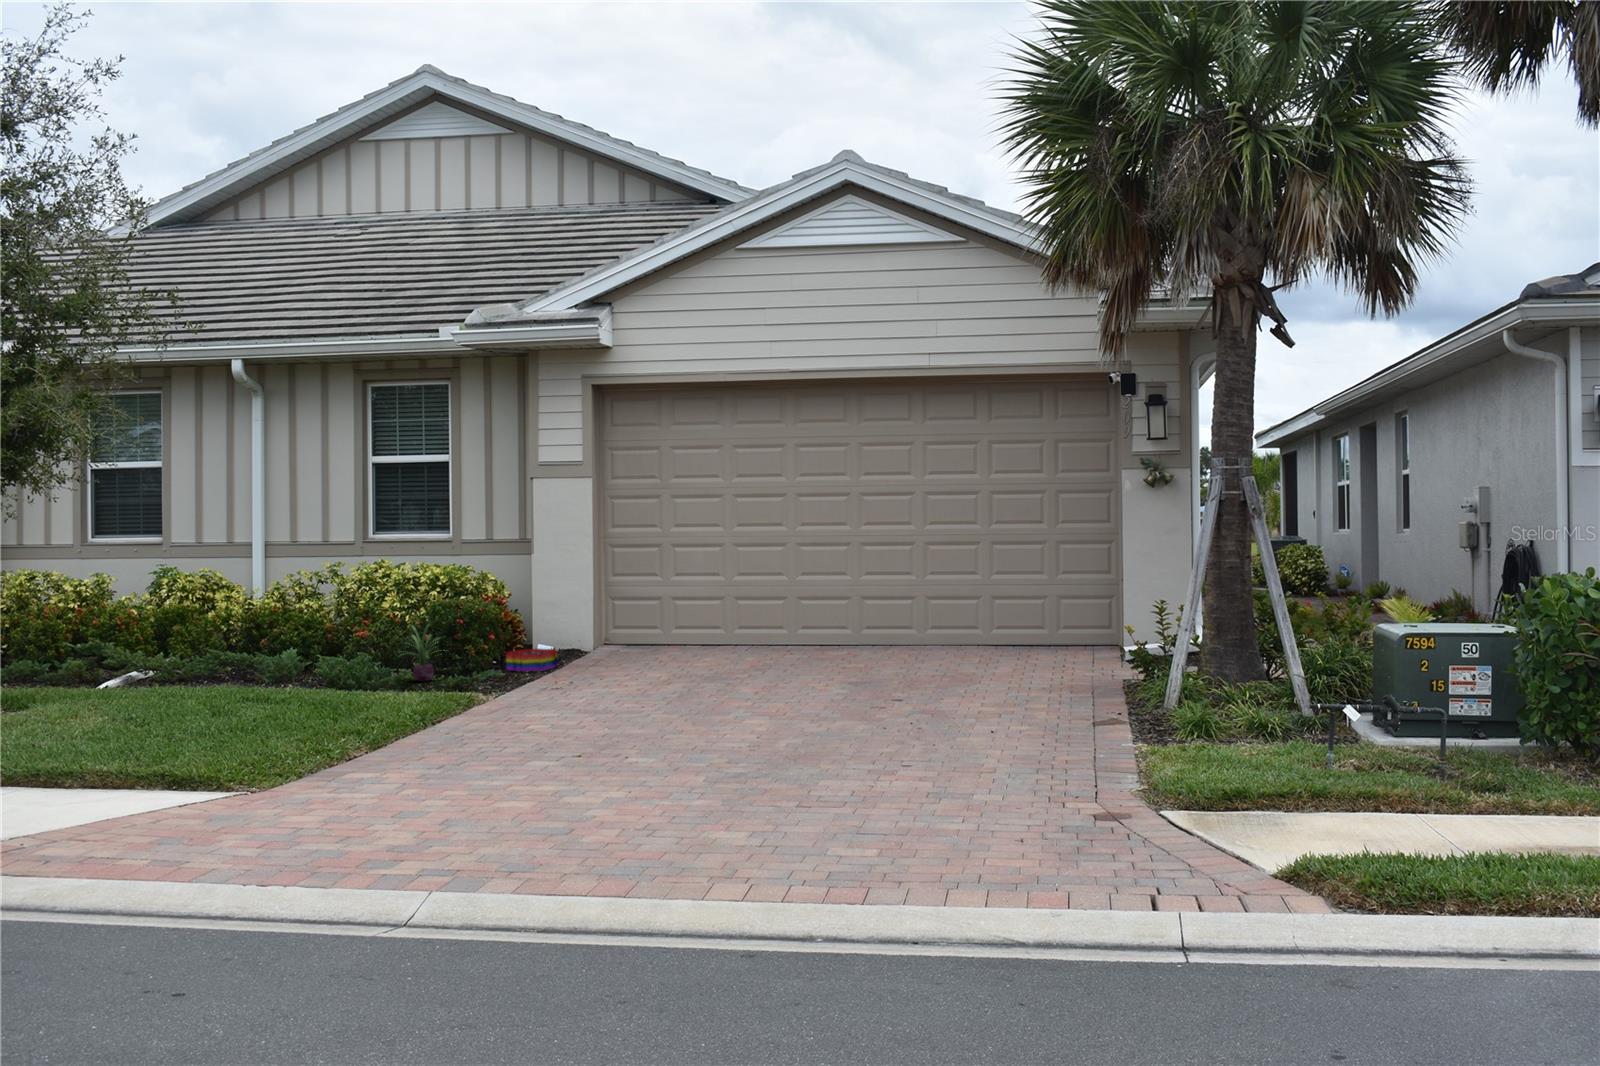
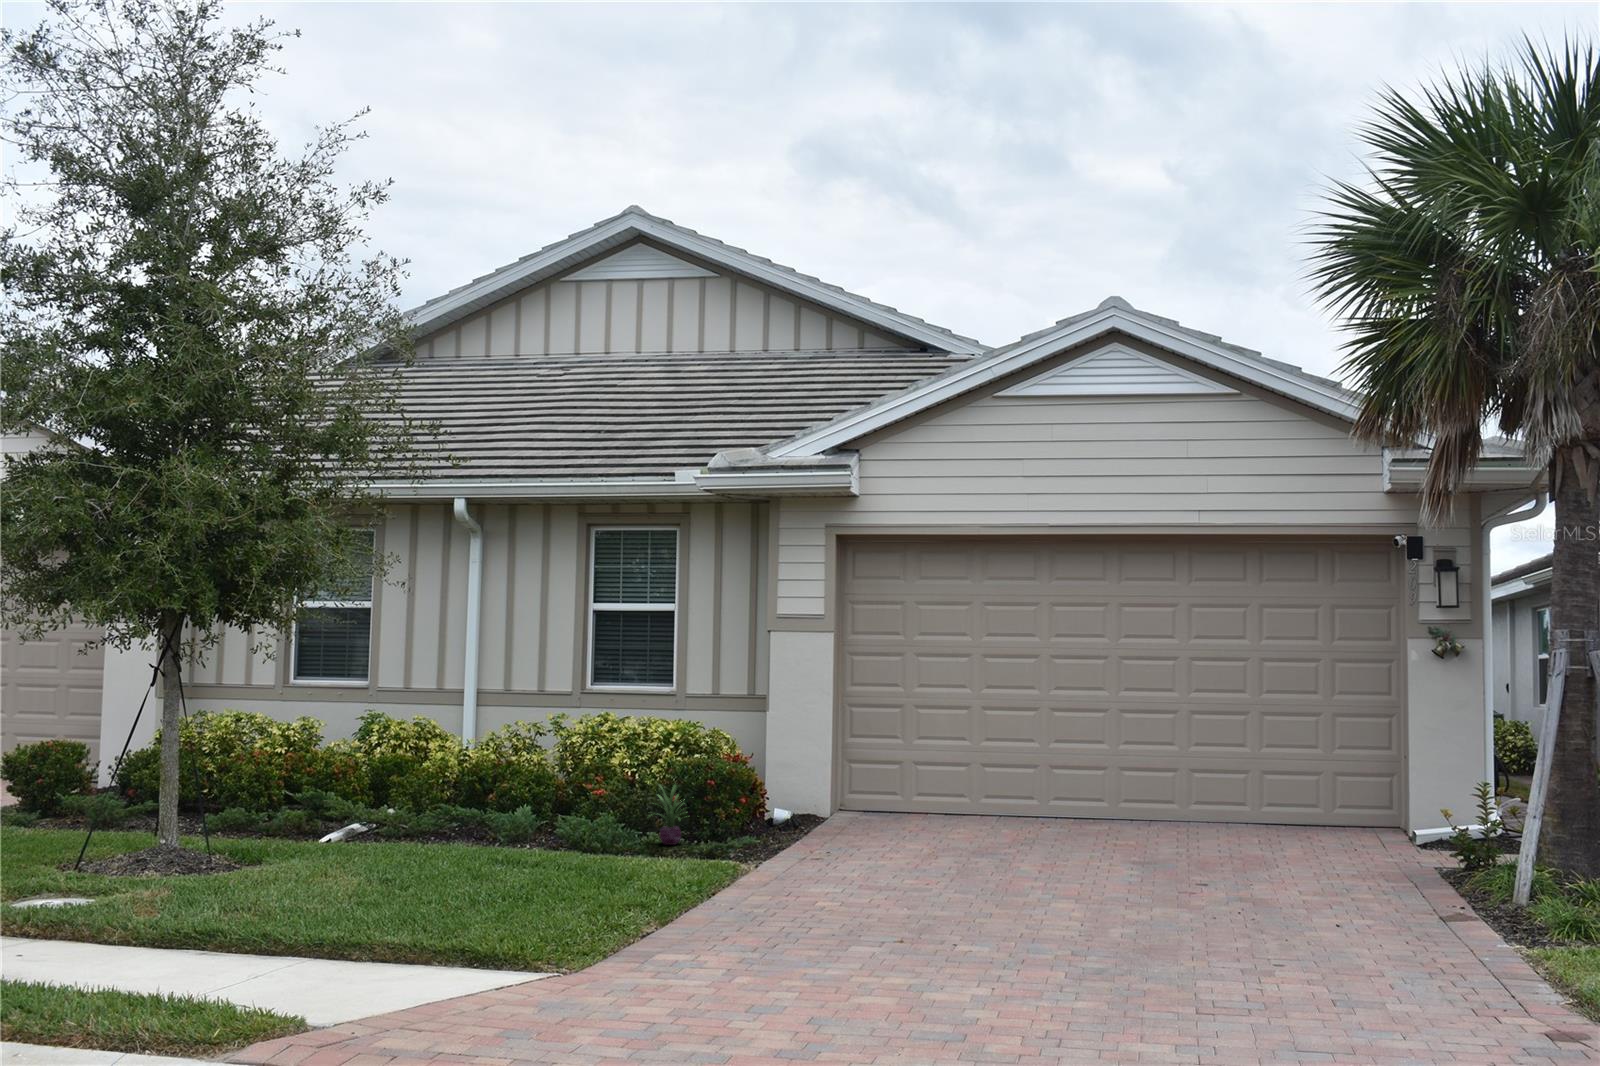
storage bin: present [506,649,558,671] -> none [745,812,799,837]

